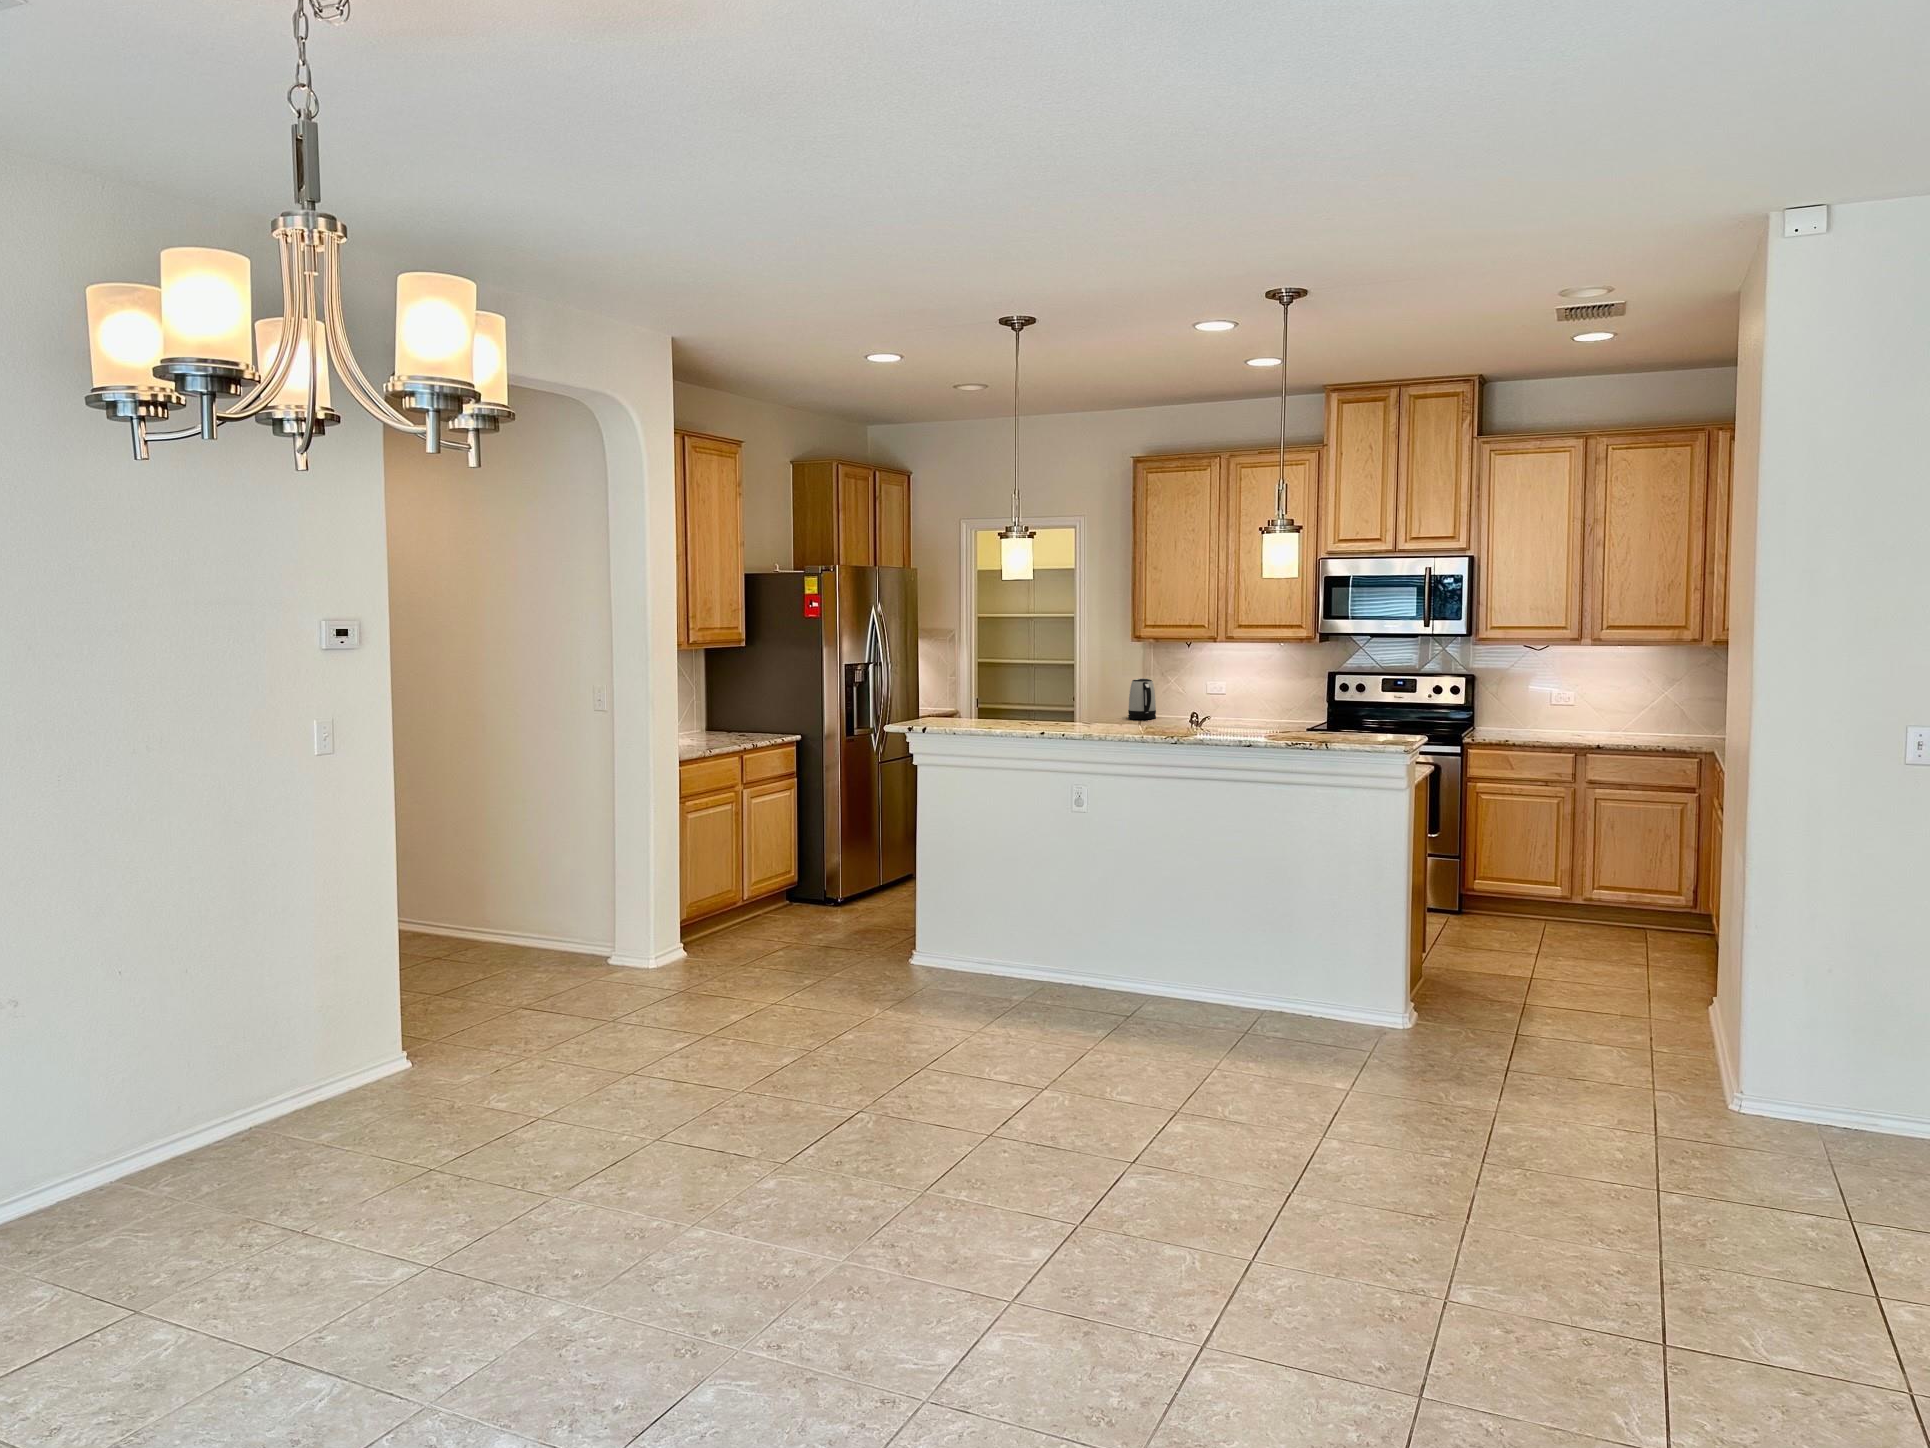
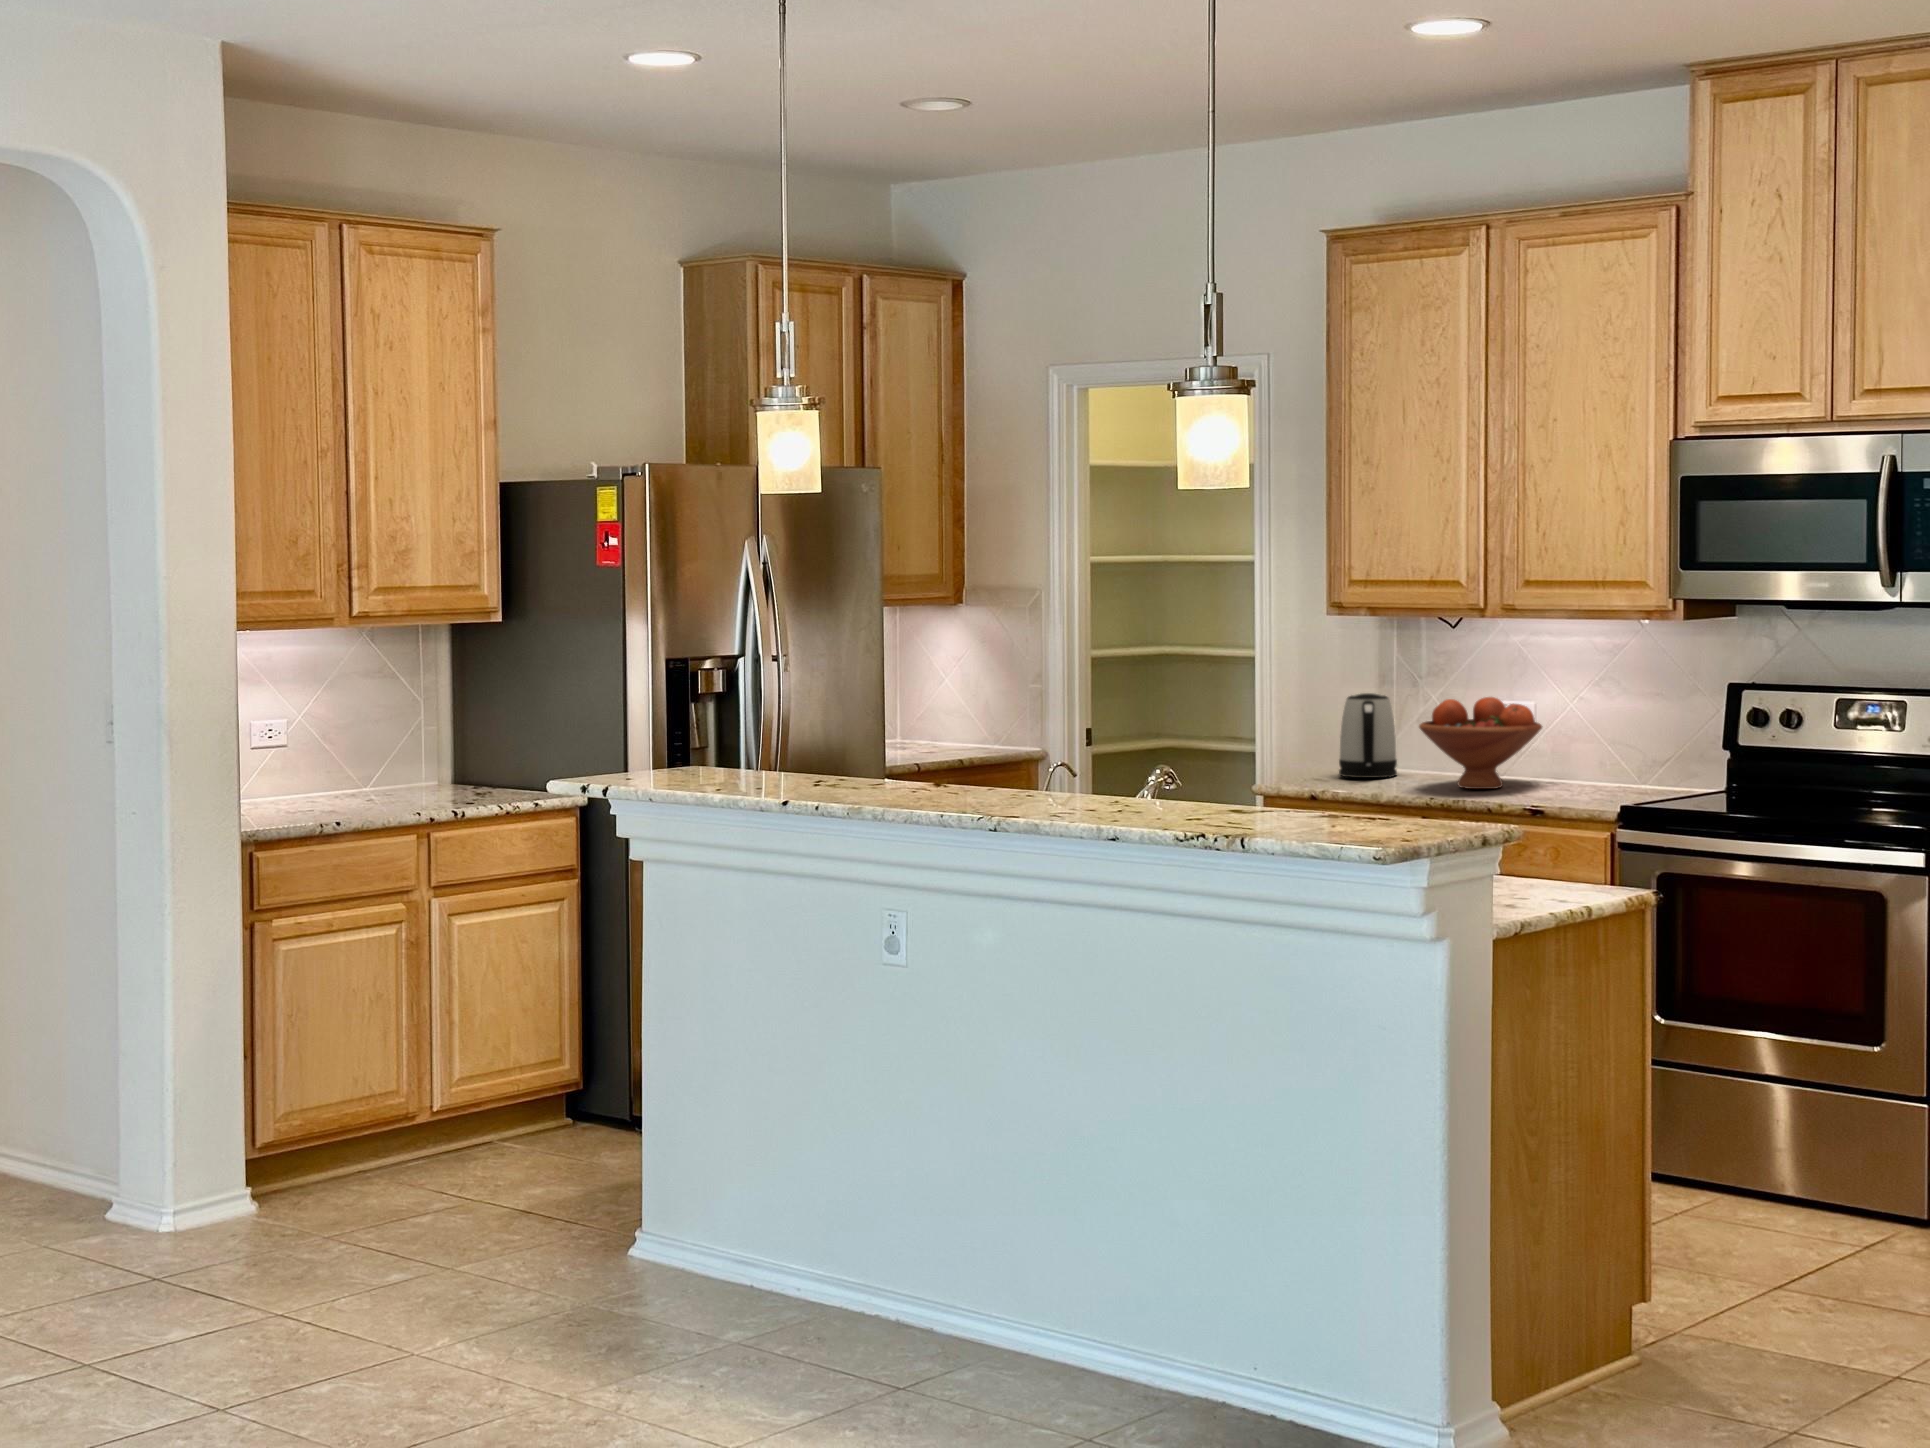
fruit bowl: none [1180,679,1239,723] -> present [1419,697,1542,789]

